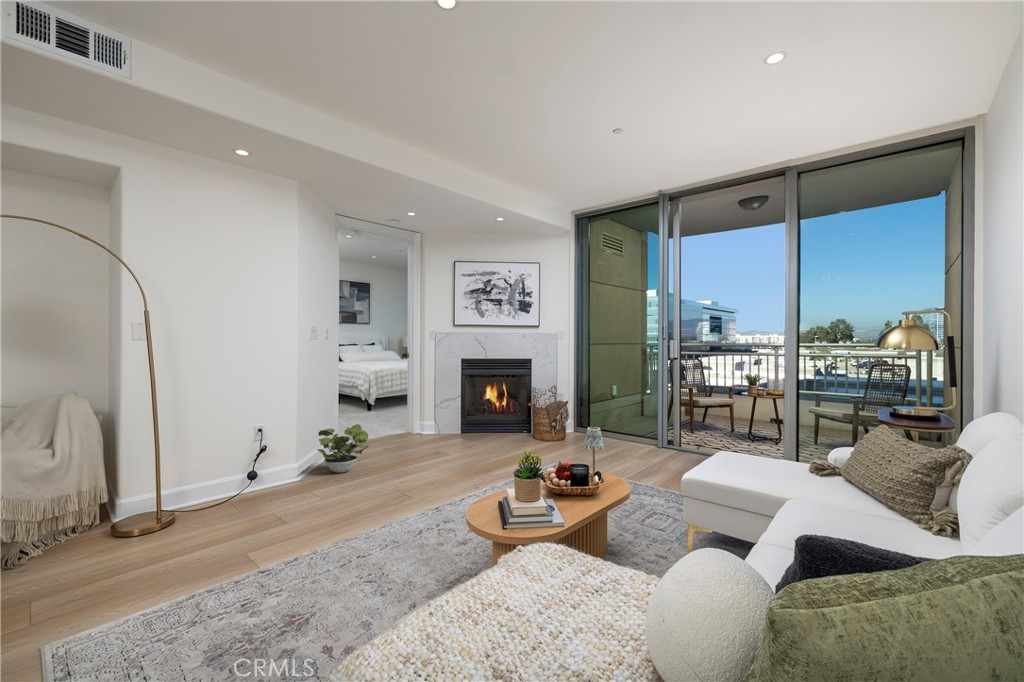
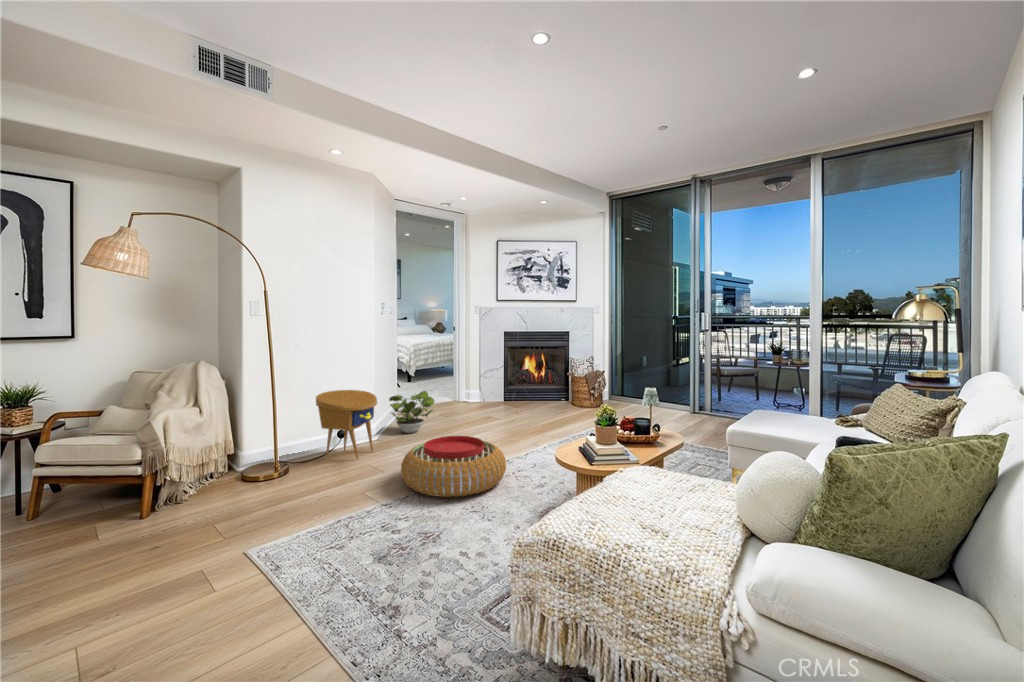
side table: none [214,424,292,508] -> present [316,390,377,459]
pouf: none [296,481,428,562] -> present [401,436,506,497]

